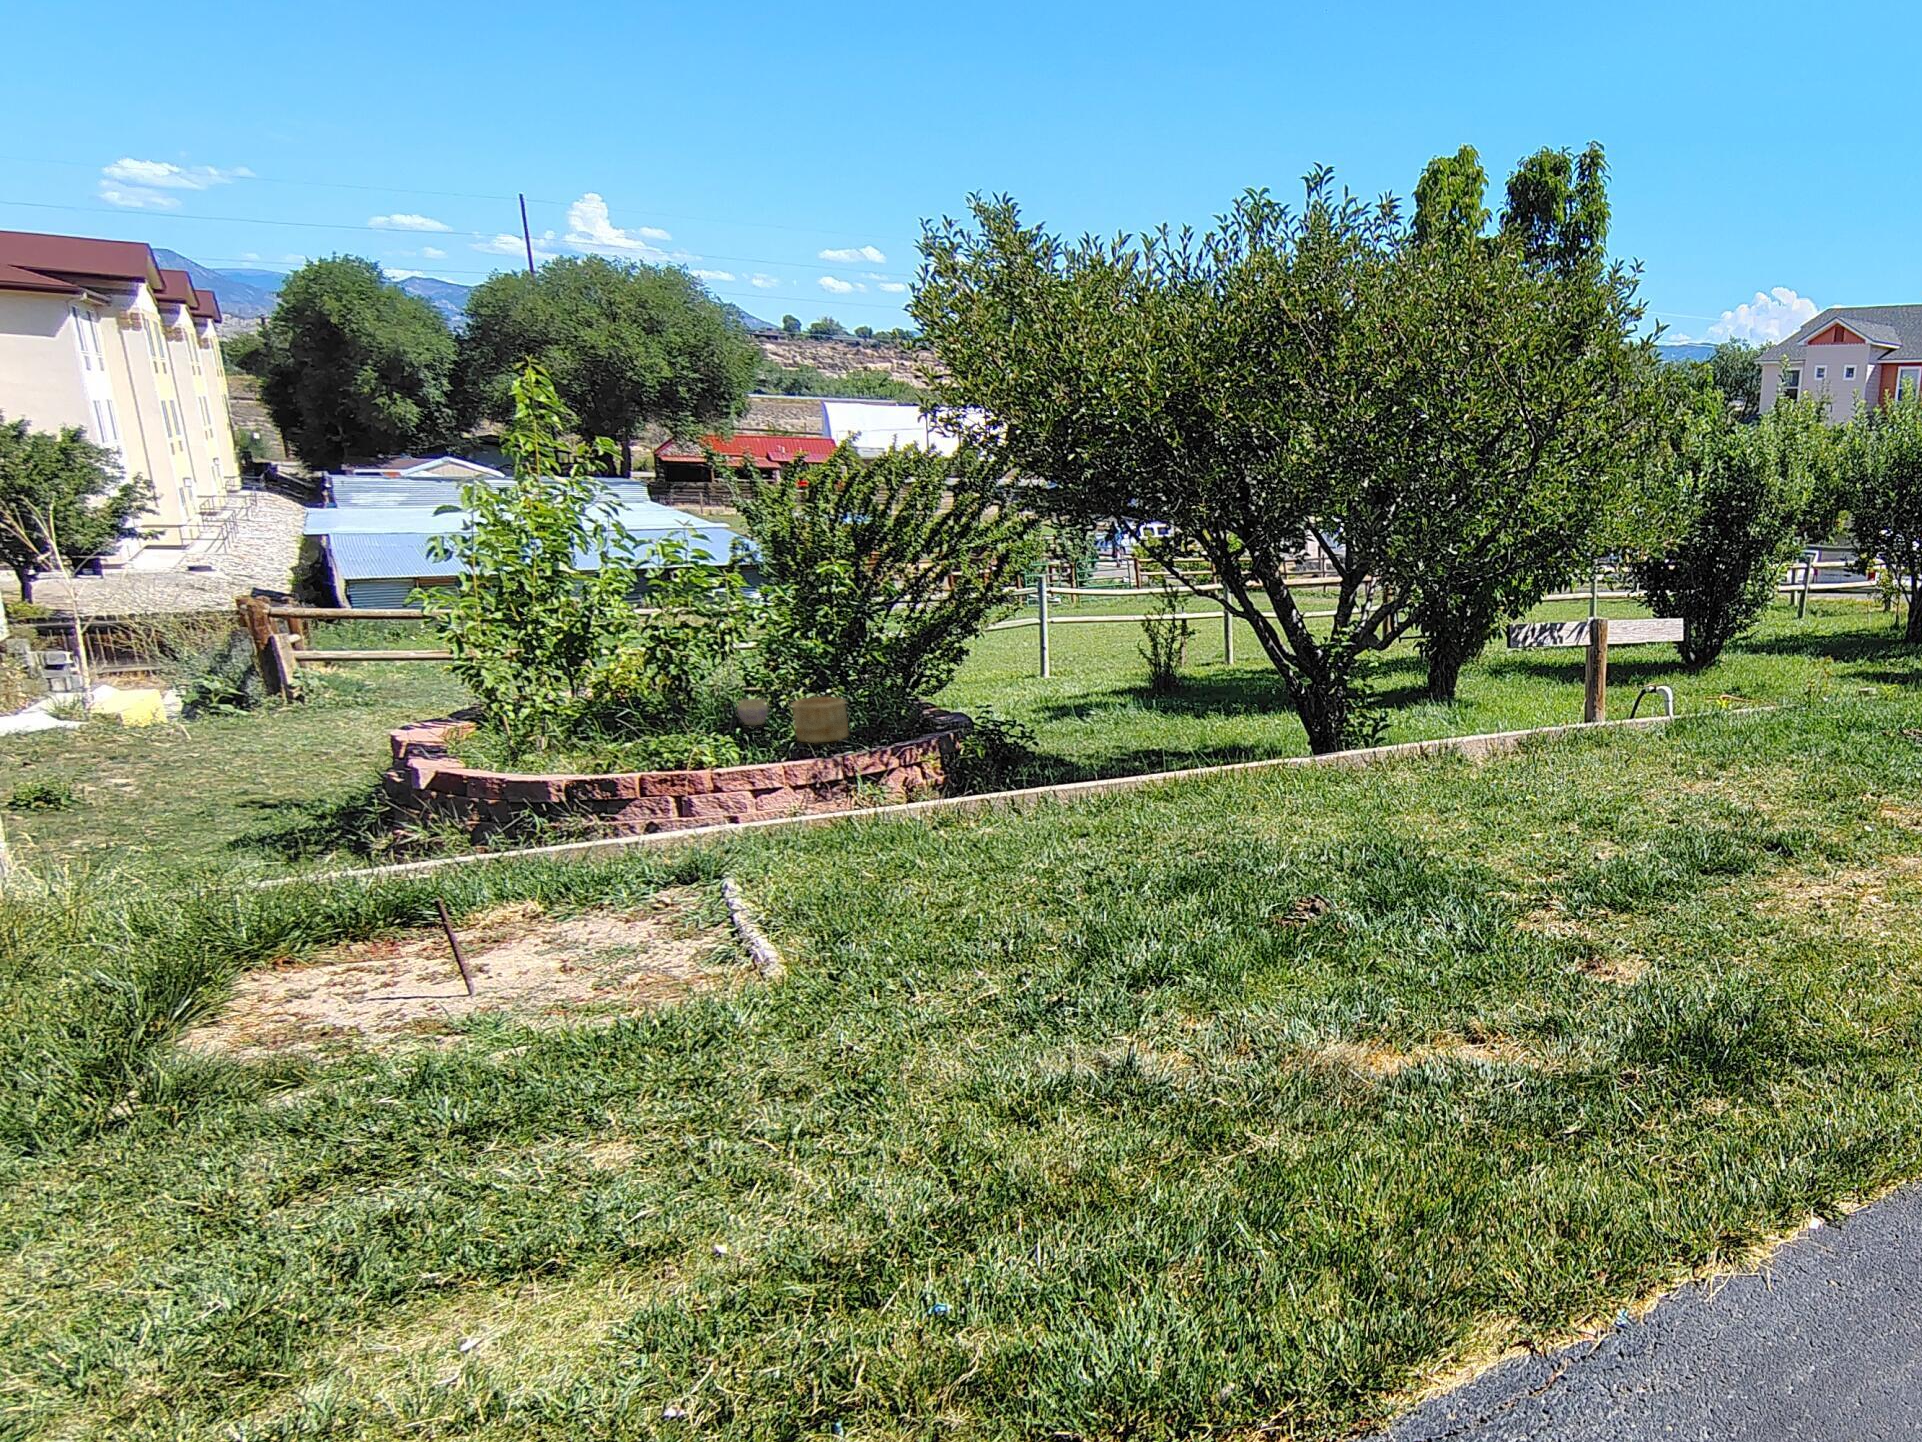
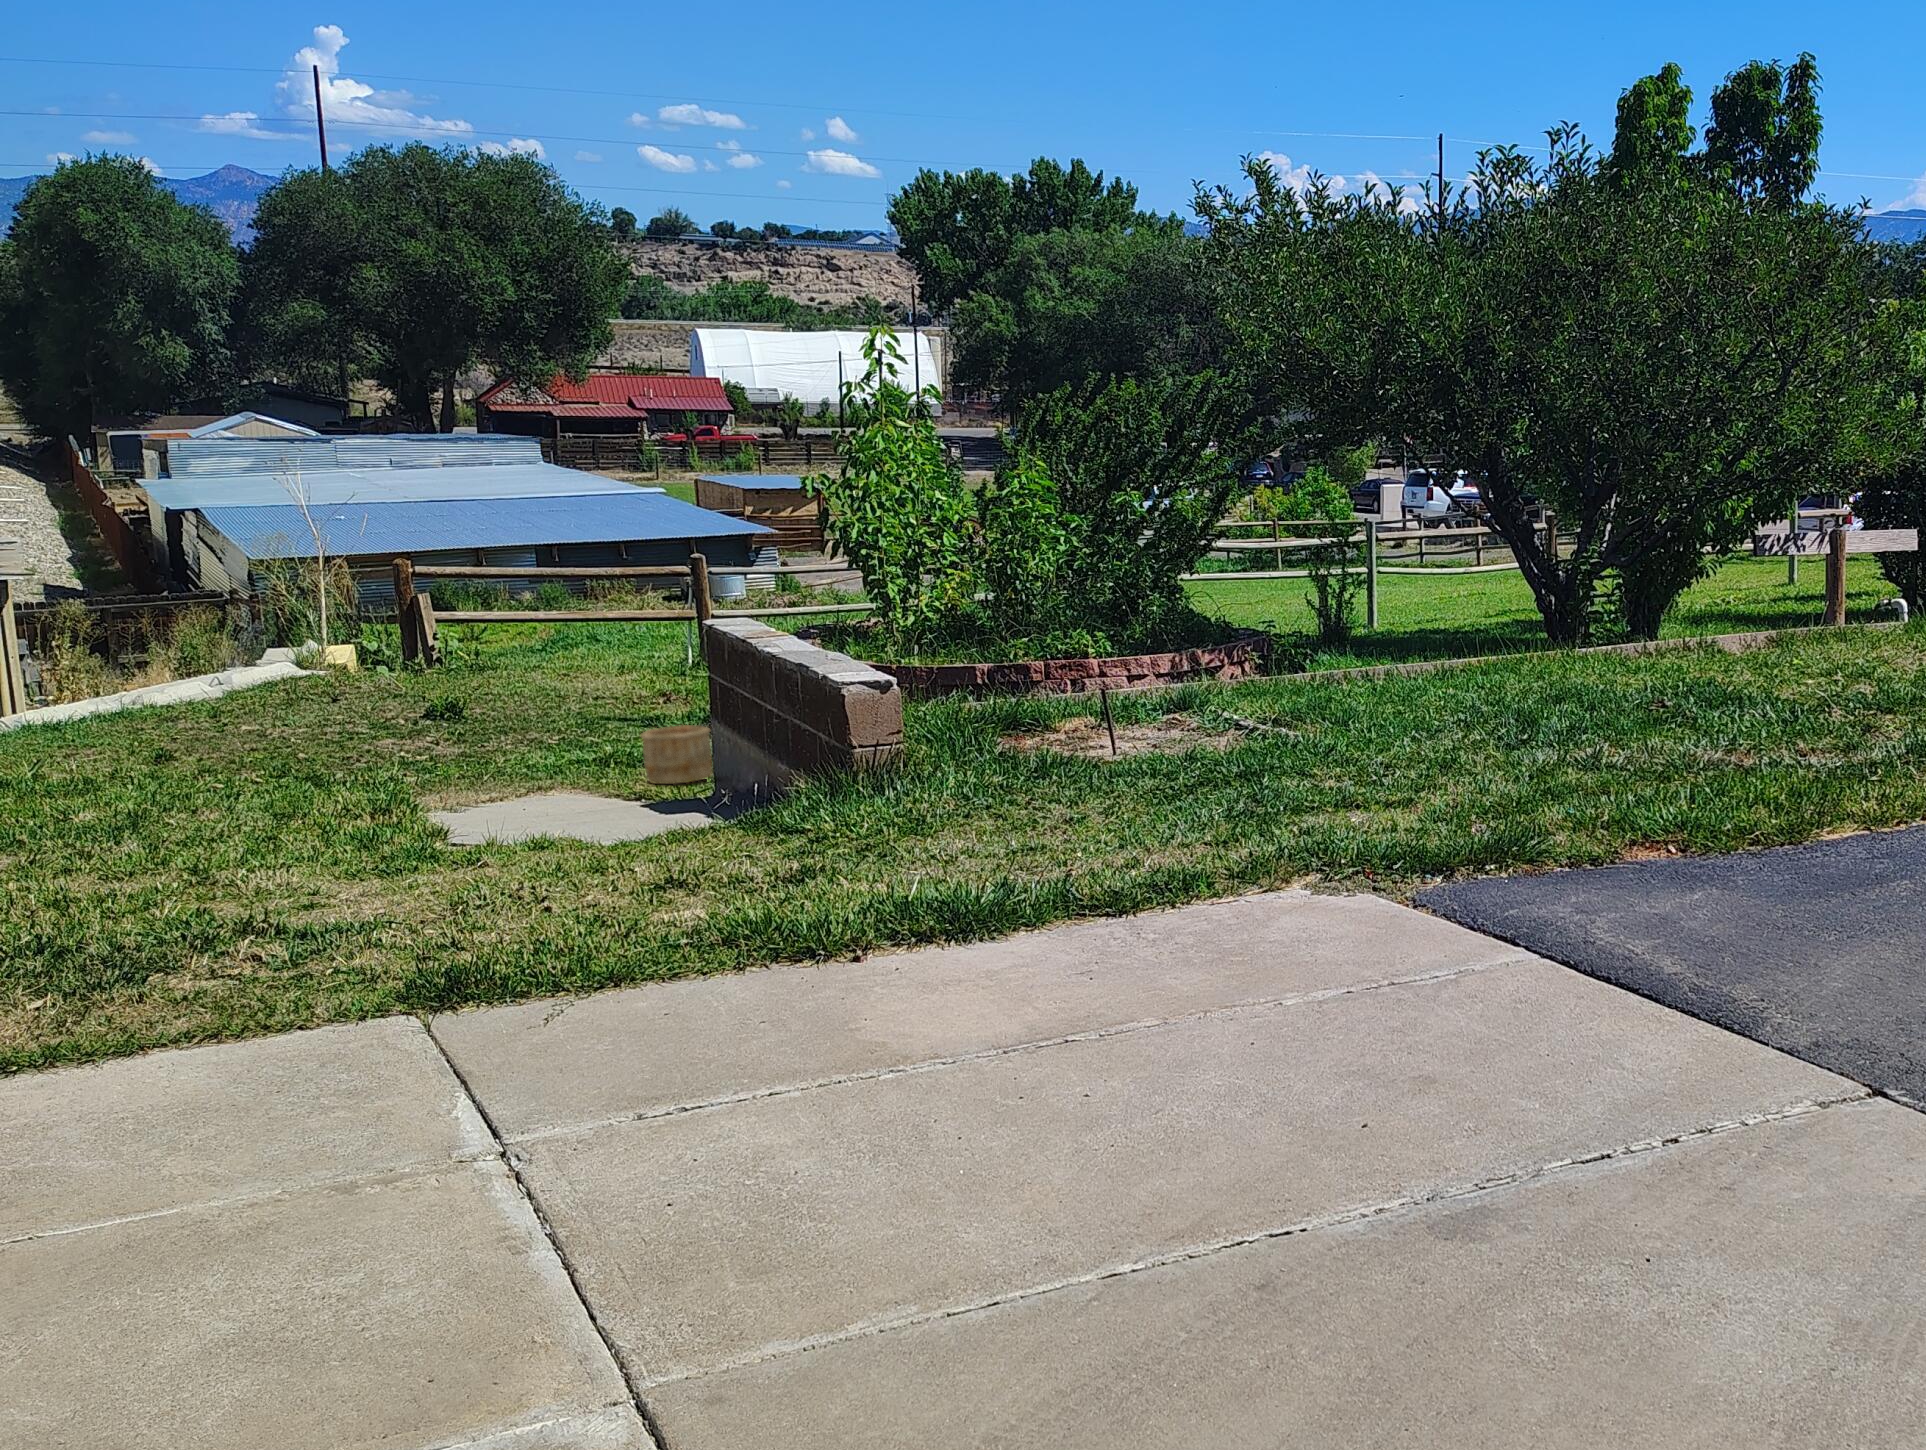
planter: present [737,699,768,726] -> none [569,733,608,768]

